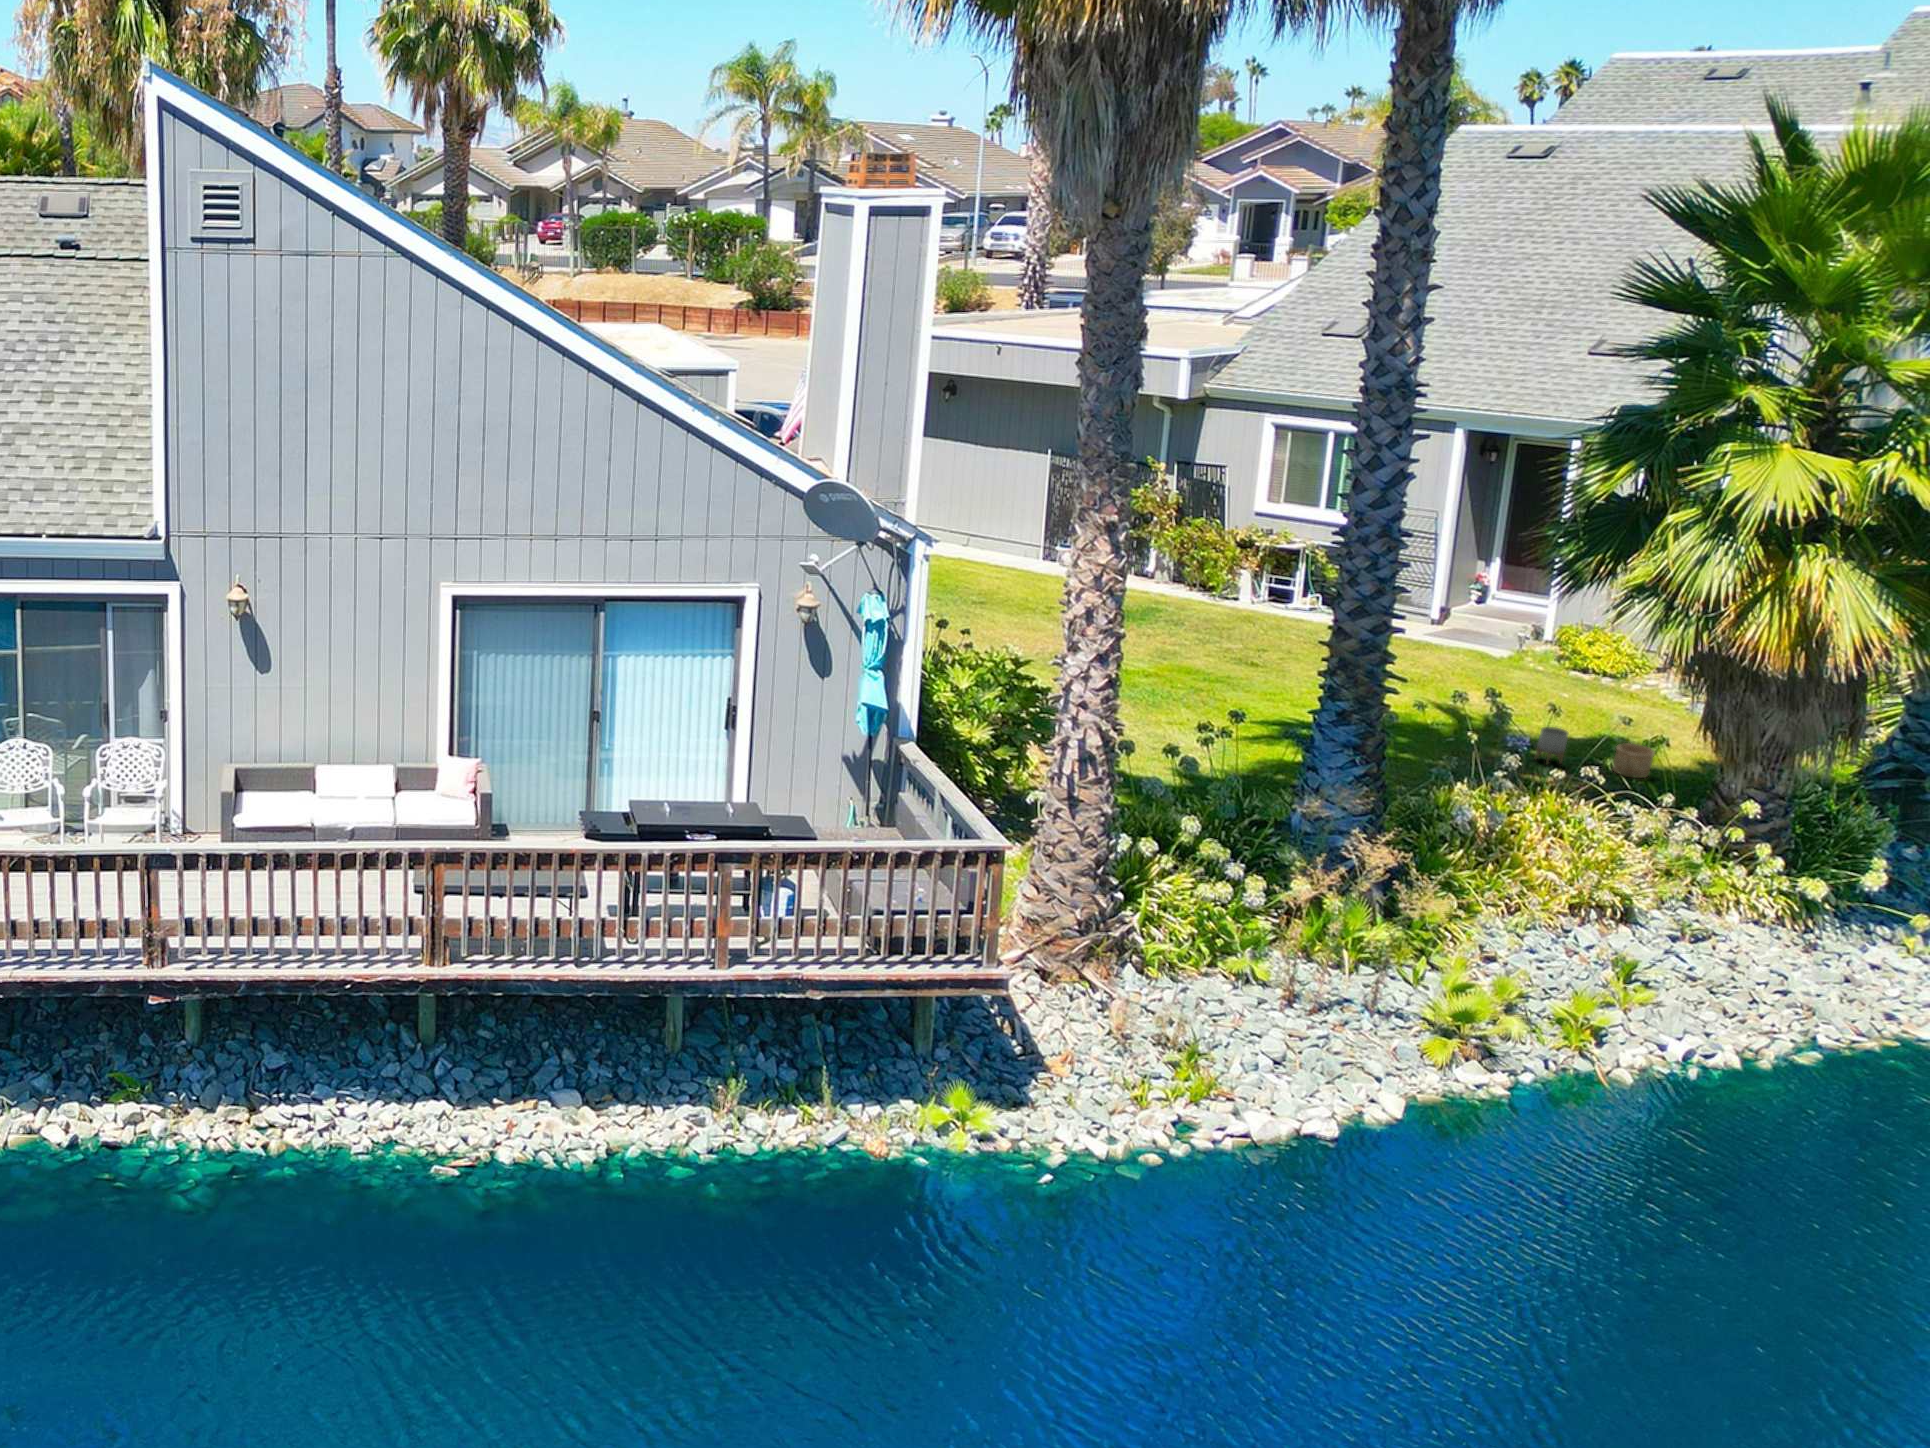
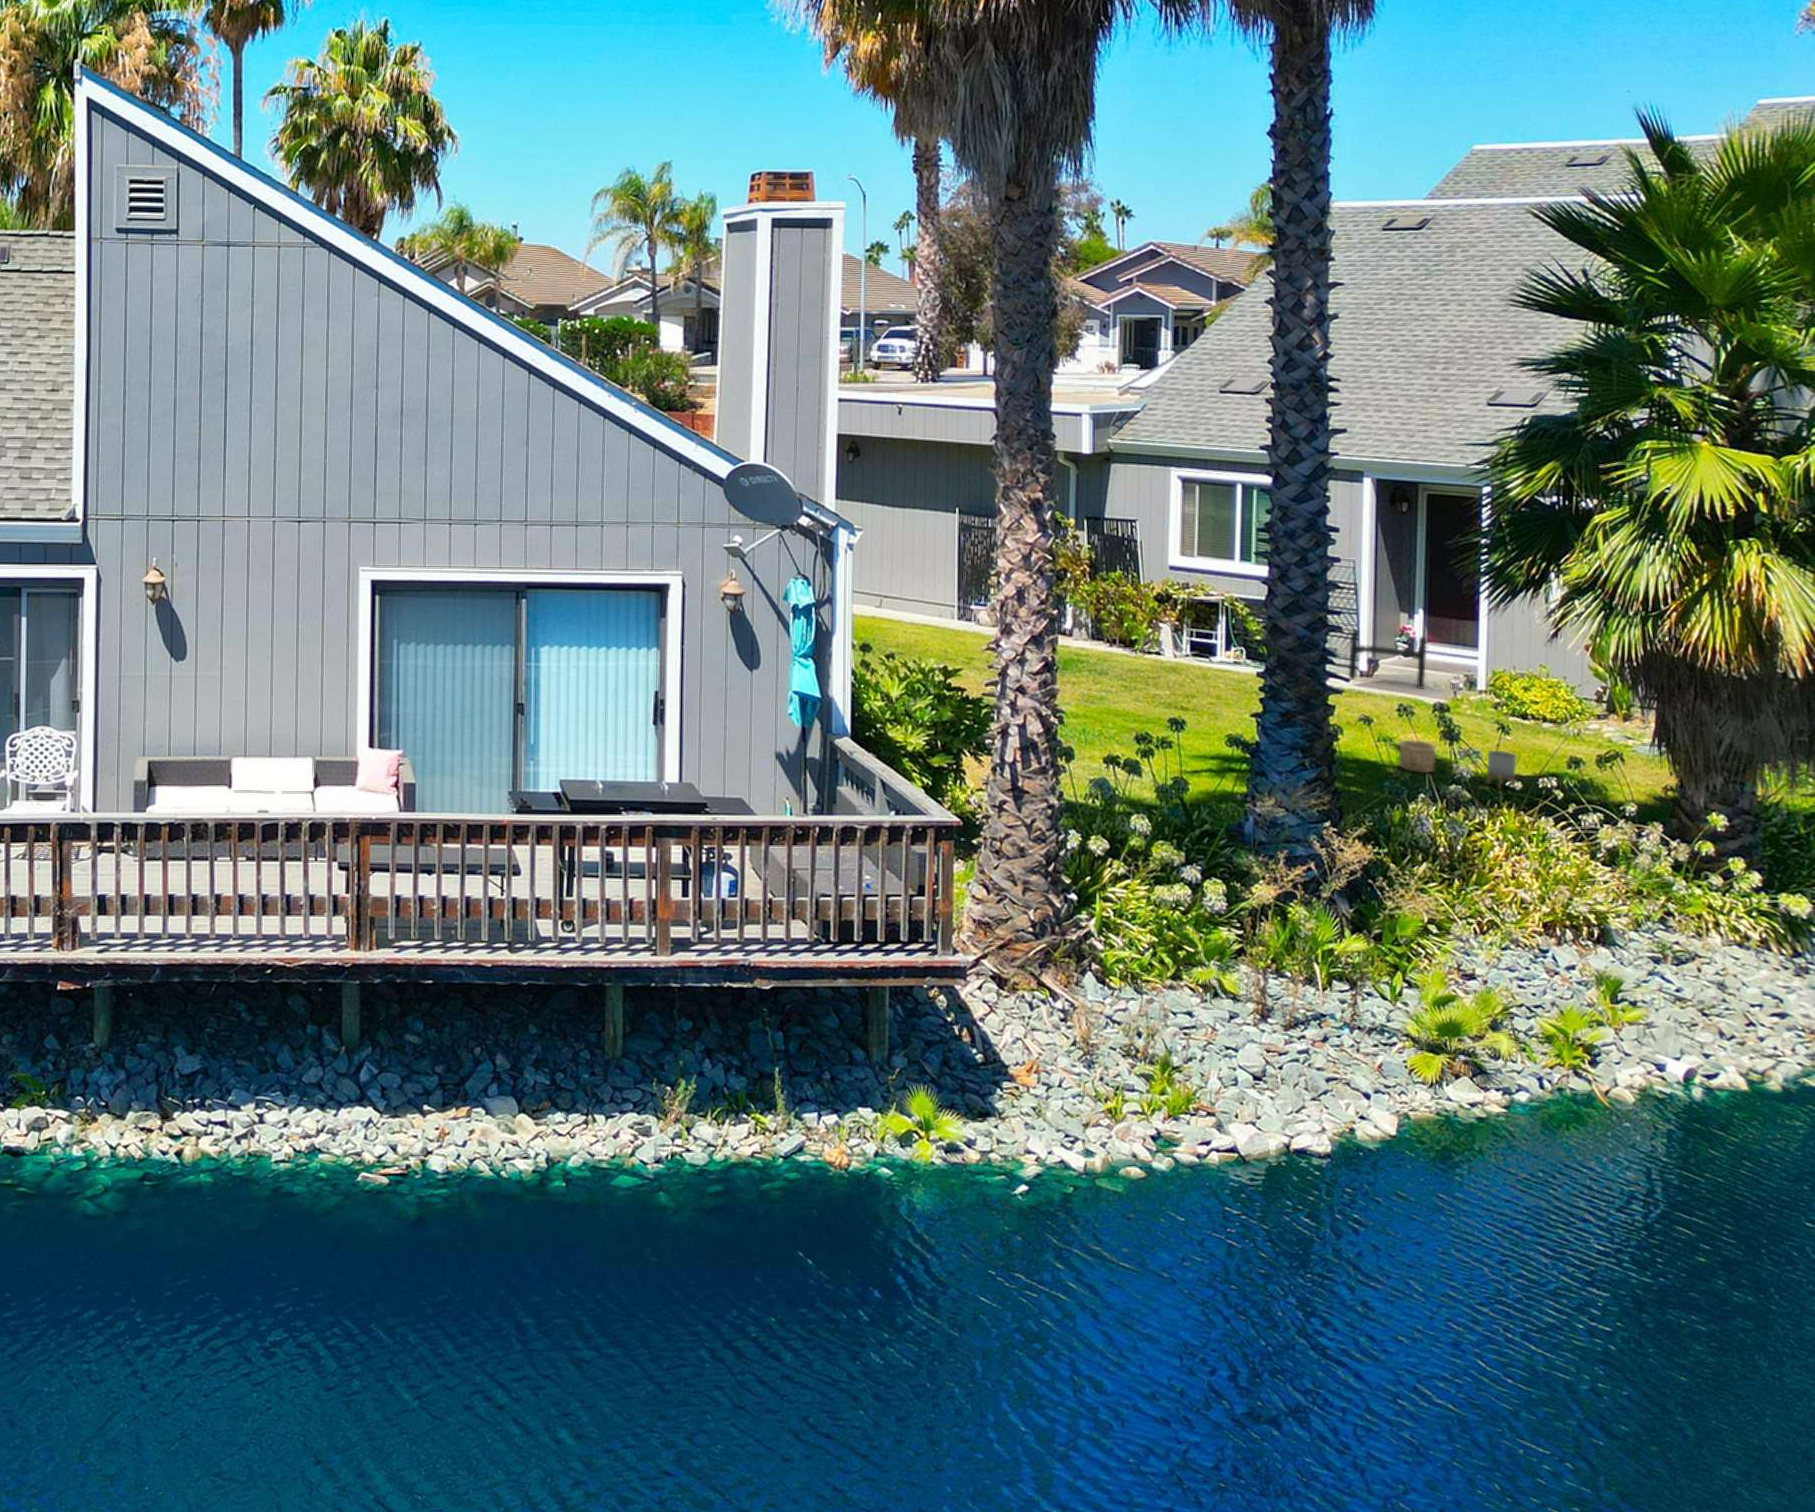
bench: none [1405,576,1492,639] -> present [1349,629,1426,689]
wooden bucket: present [1613,743,1655,778] -> present [1399,740,1435,772]

